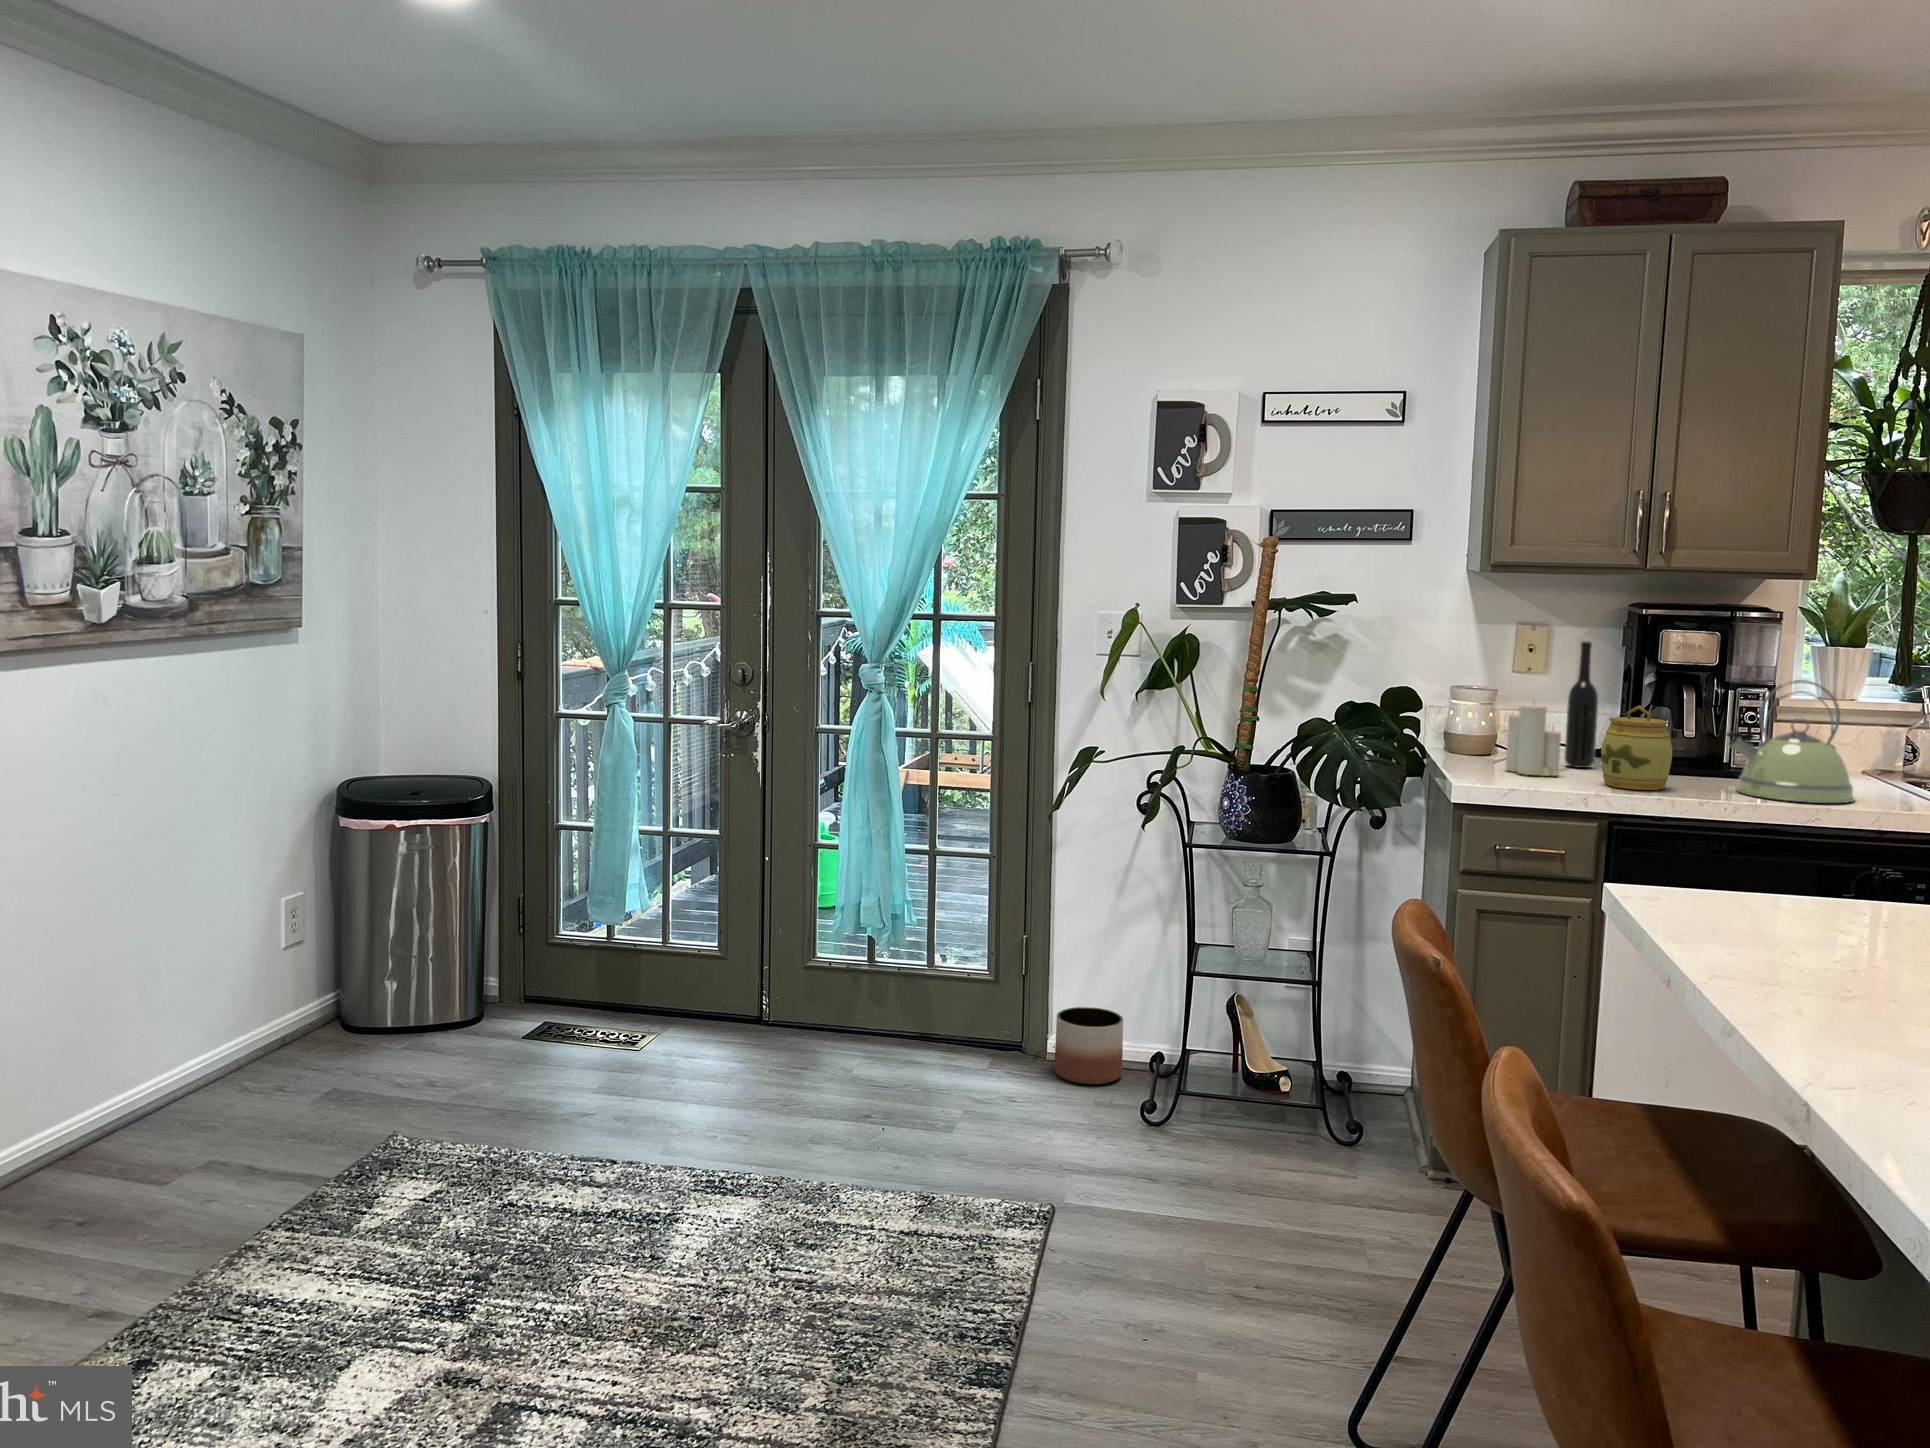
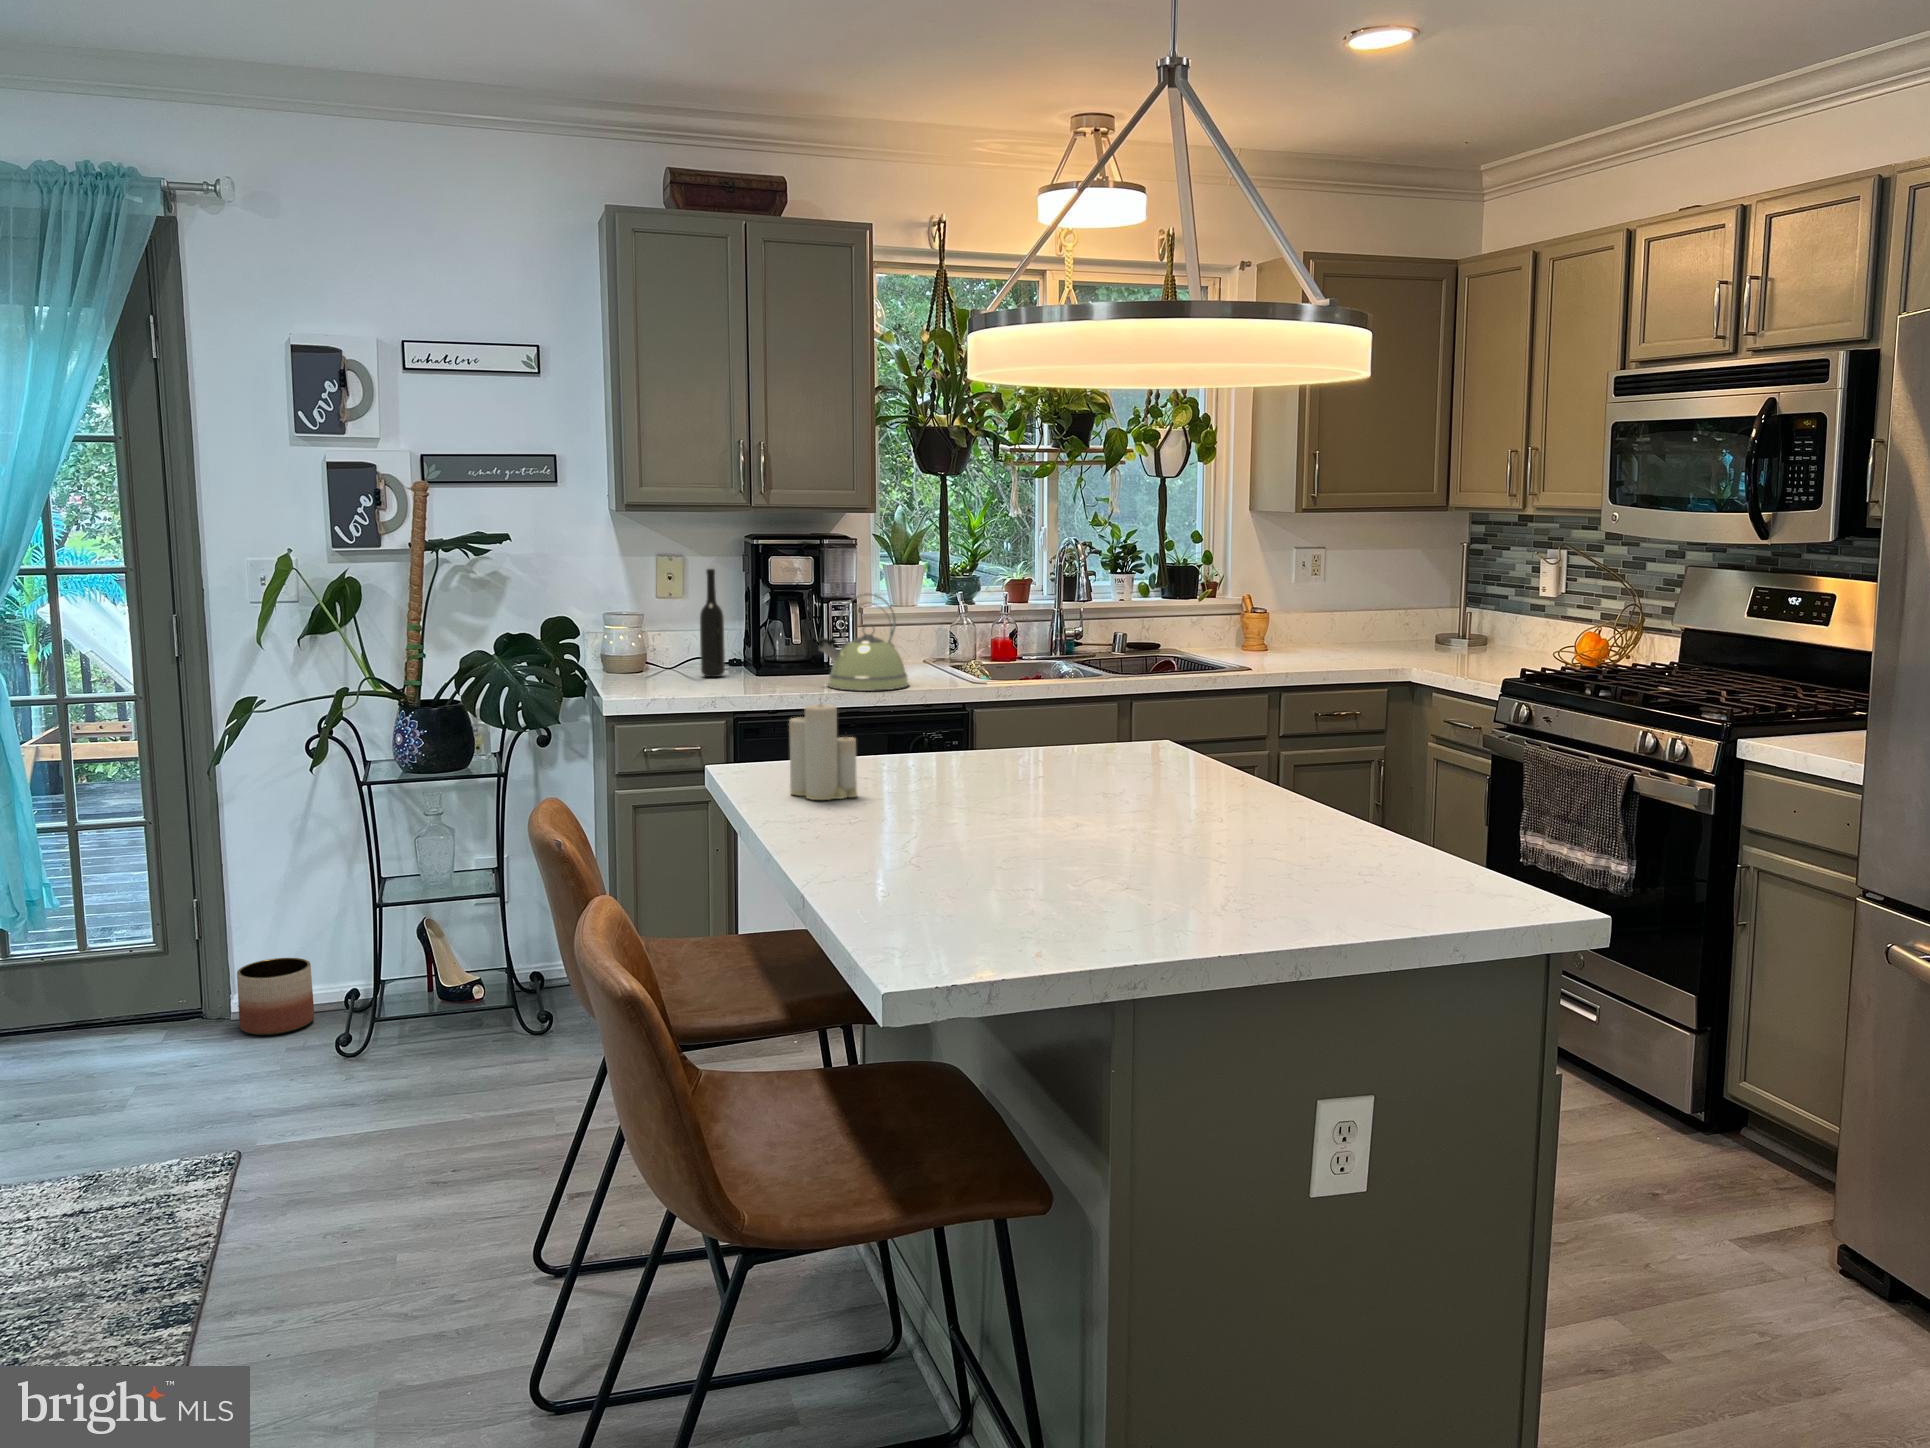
candle: present [1506,704,1561,776] -> present [789,704,857,800]
jar: present [1601,705,1673,790] -> none [723,622,778,693]

